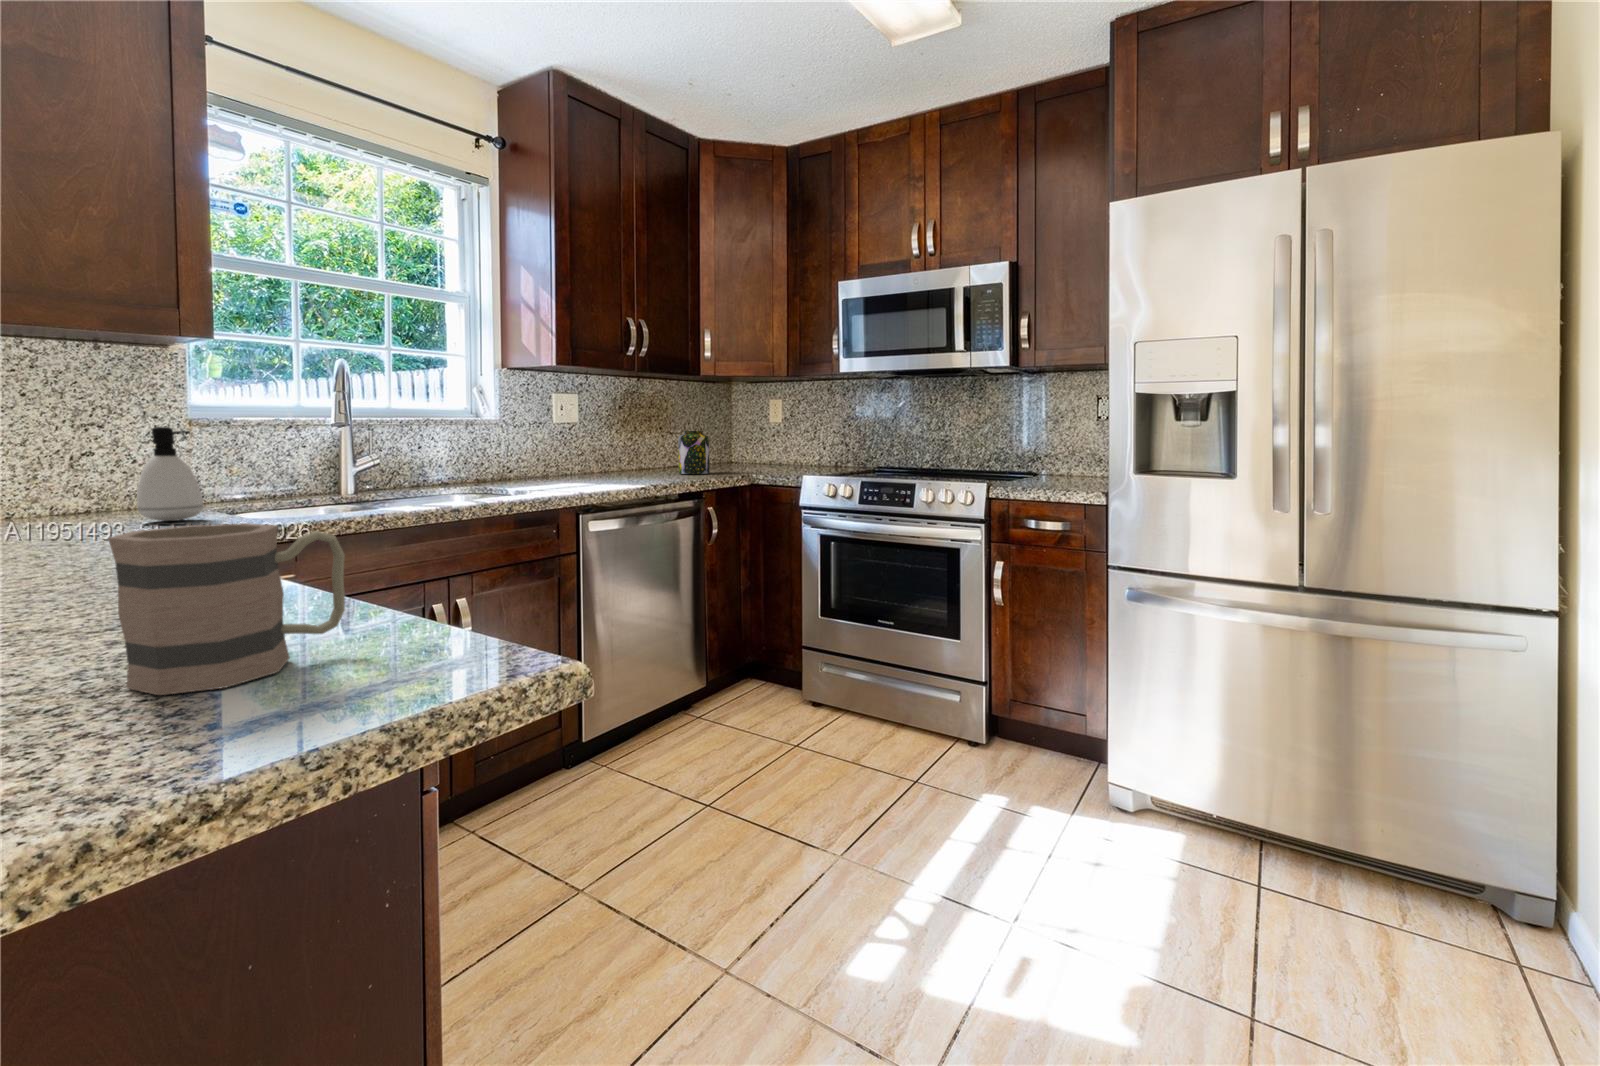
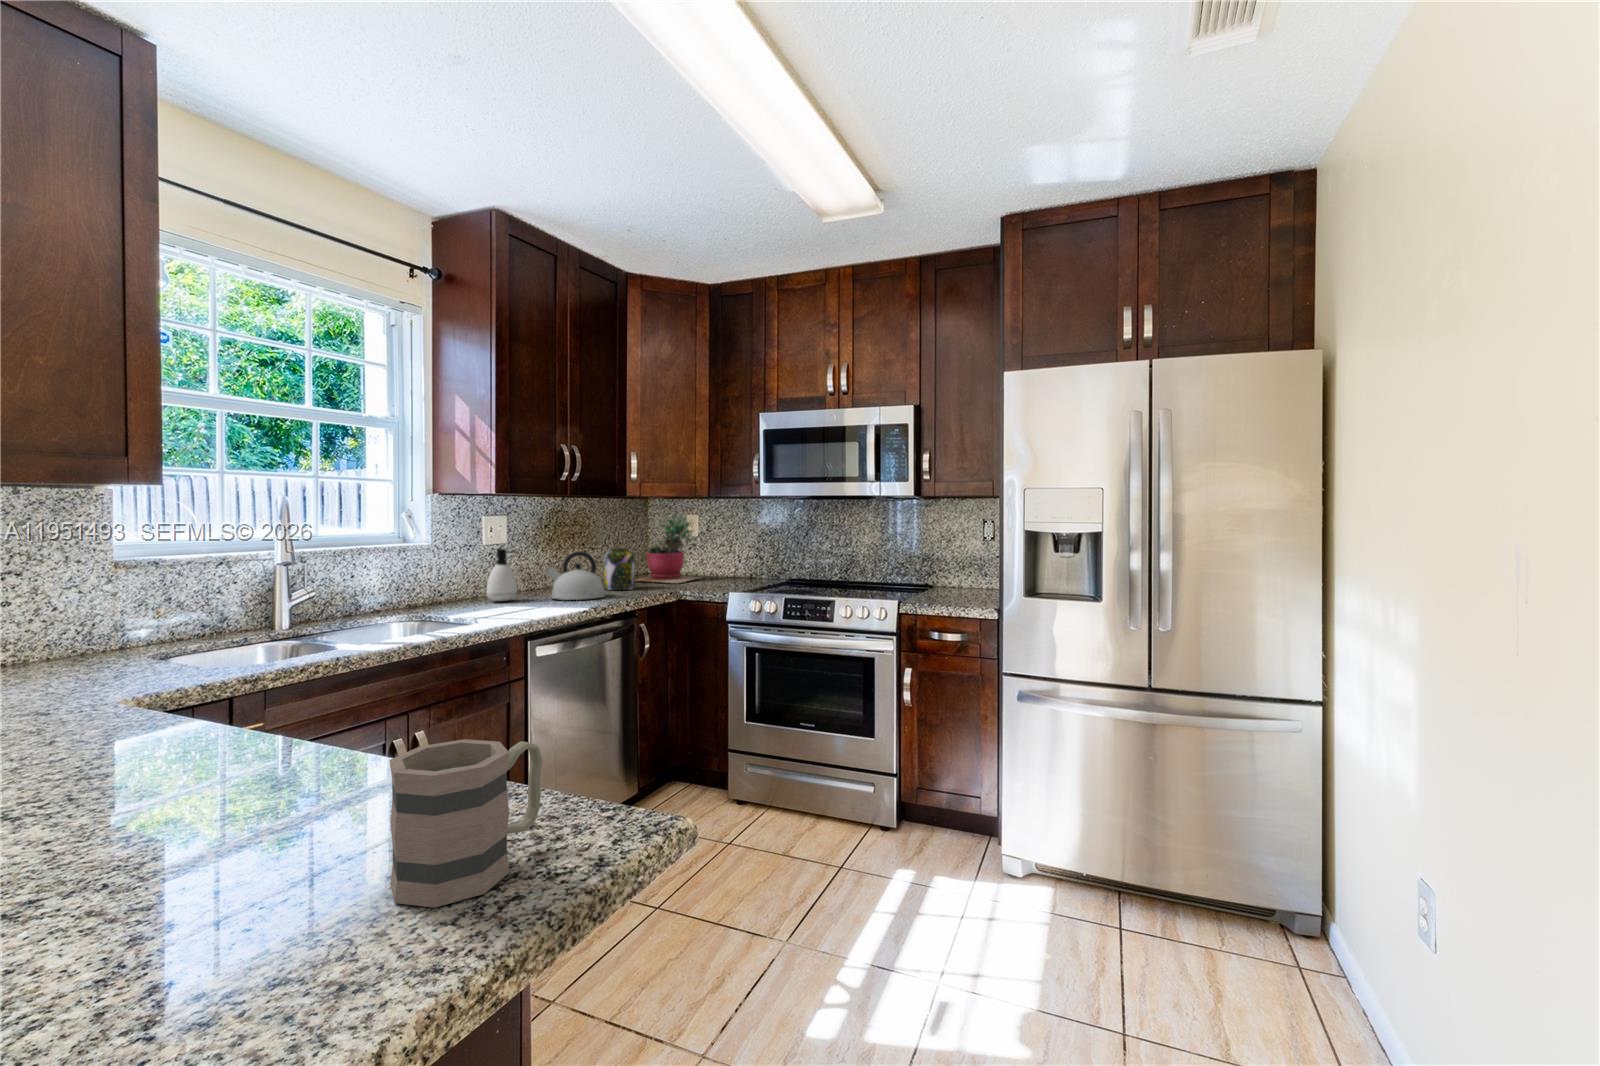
succulent plant: none [711,397,787,470] -> present [635,515,699,583]
soap dispenser: present [137,427,203,521] -> present [486,548,517,601]
kettle: none [614,431,675,480] -> present [546,551,605,600]

